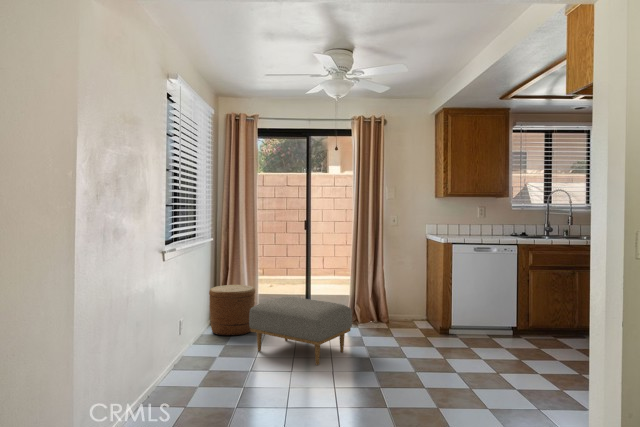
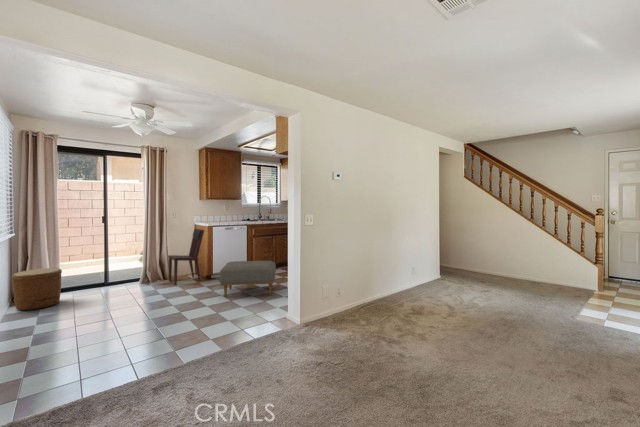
dining chair: none [384,246,438,334] -> present [168,229,204,285]
ottoman: present [249,297,352,365] -> present [220,261,276,297]

